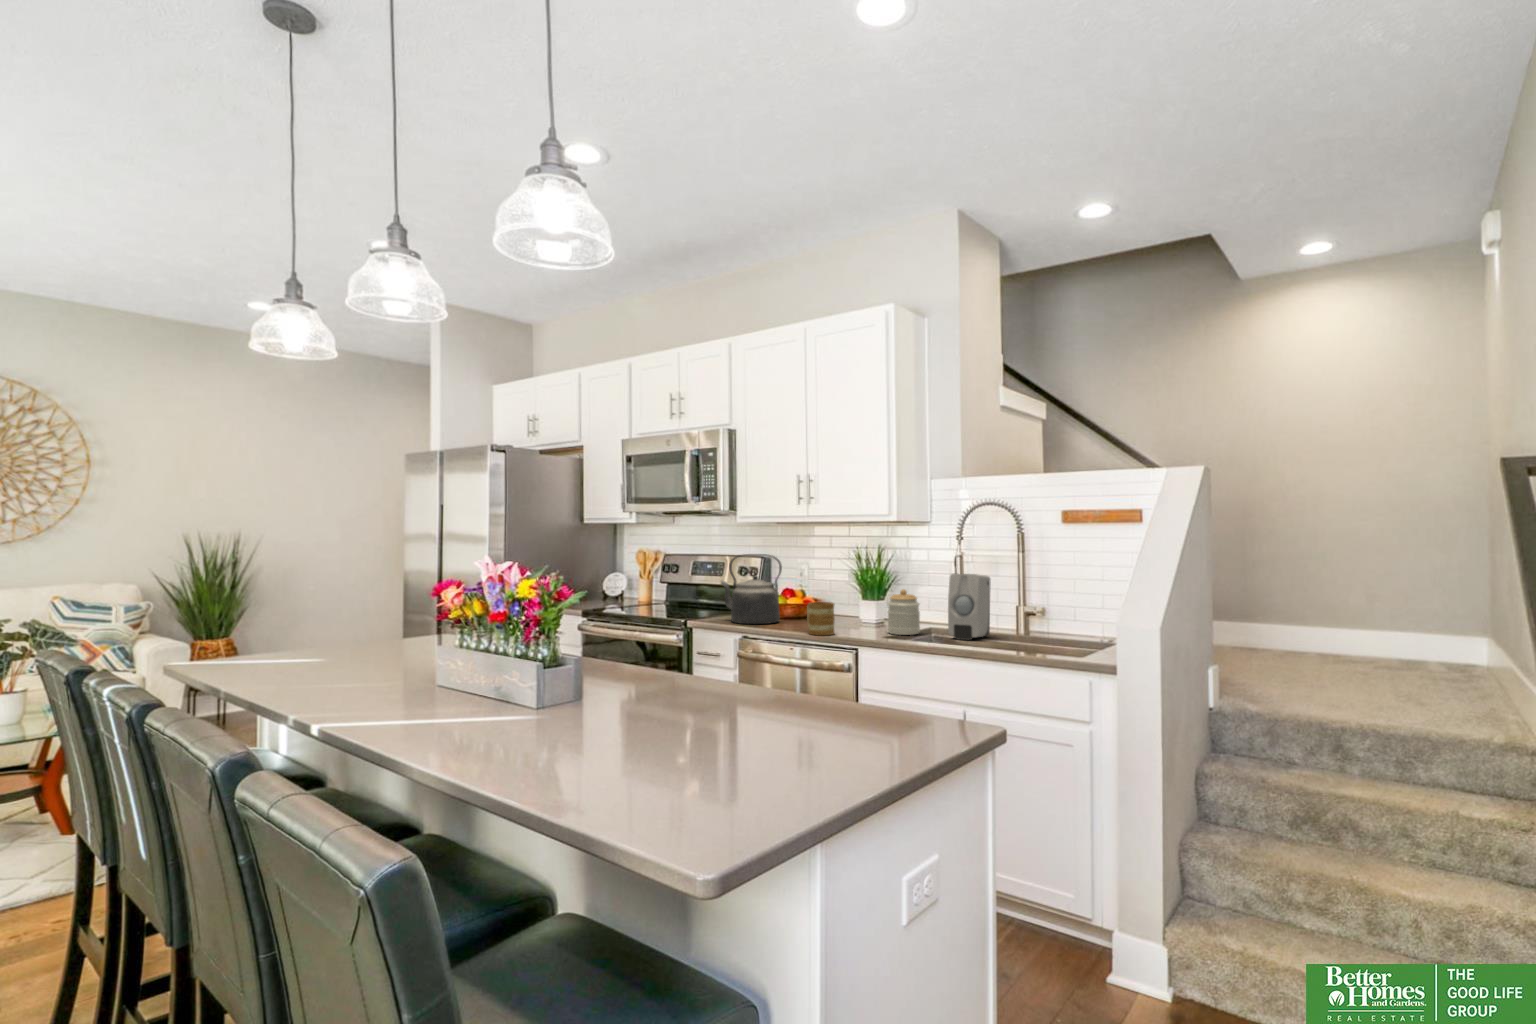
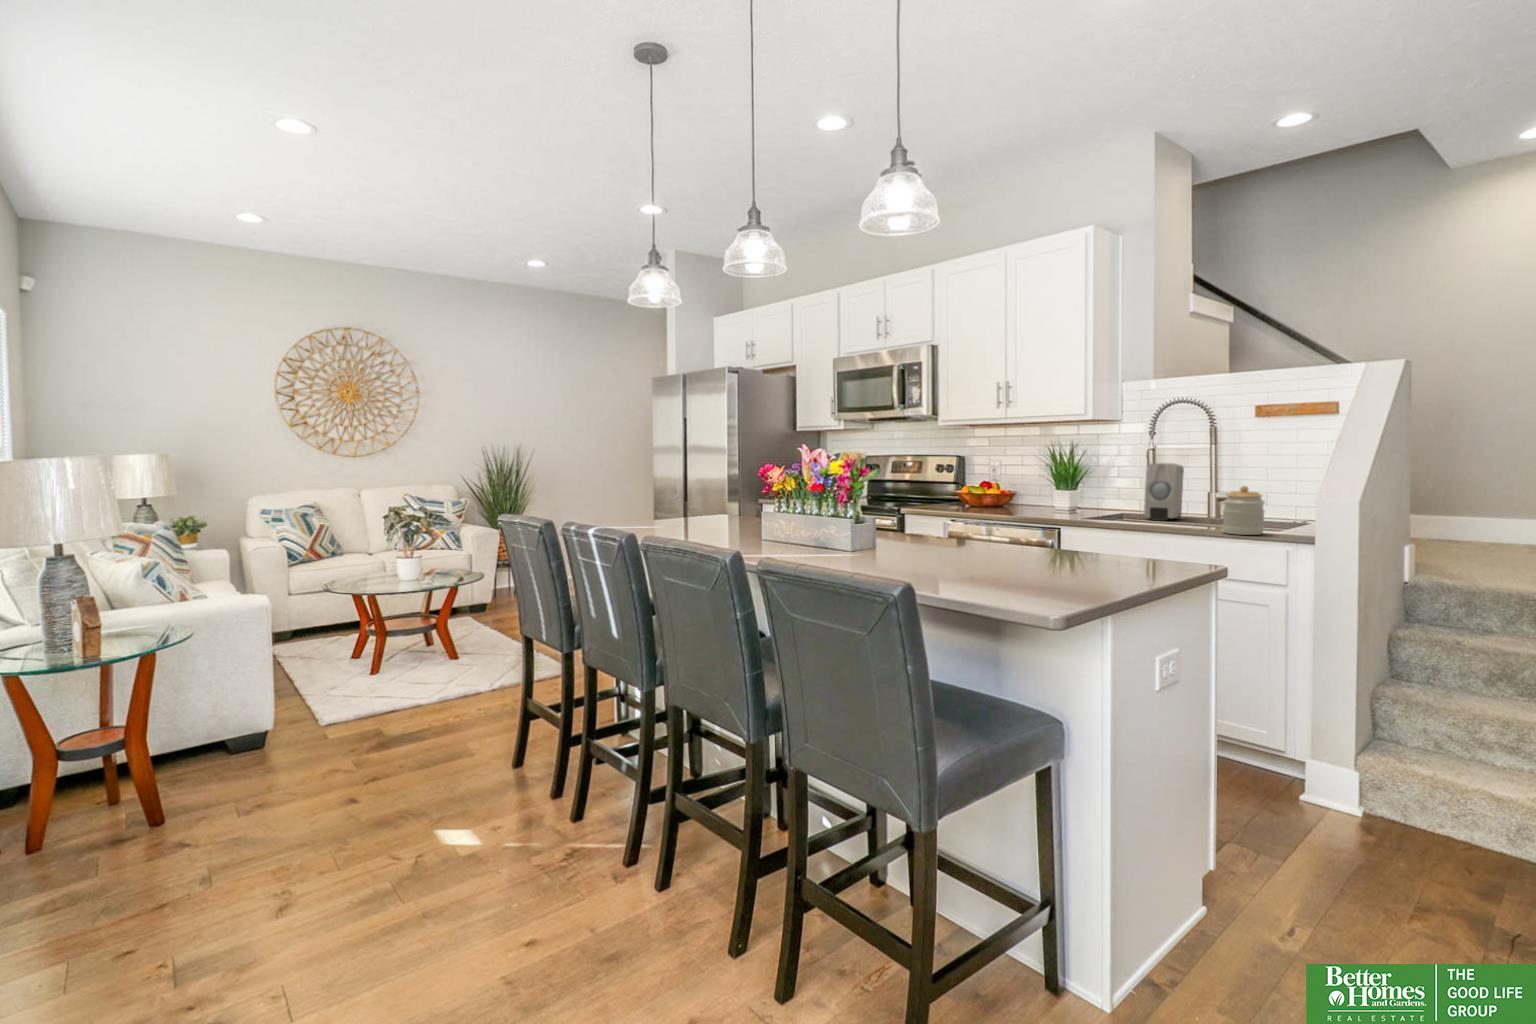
kettle: present [721,554,782,624] -> none [928,452,983,510]
jar: present [888,589,920,635] -> present [1222,486,1265,535]
mug: present [807,602,834,635] -> none [1011,490,1039,517]

